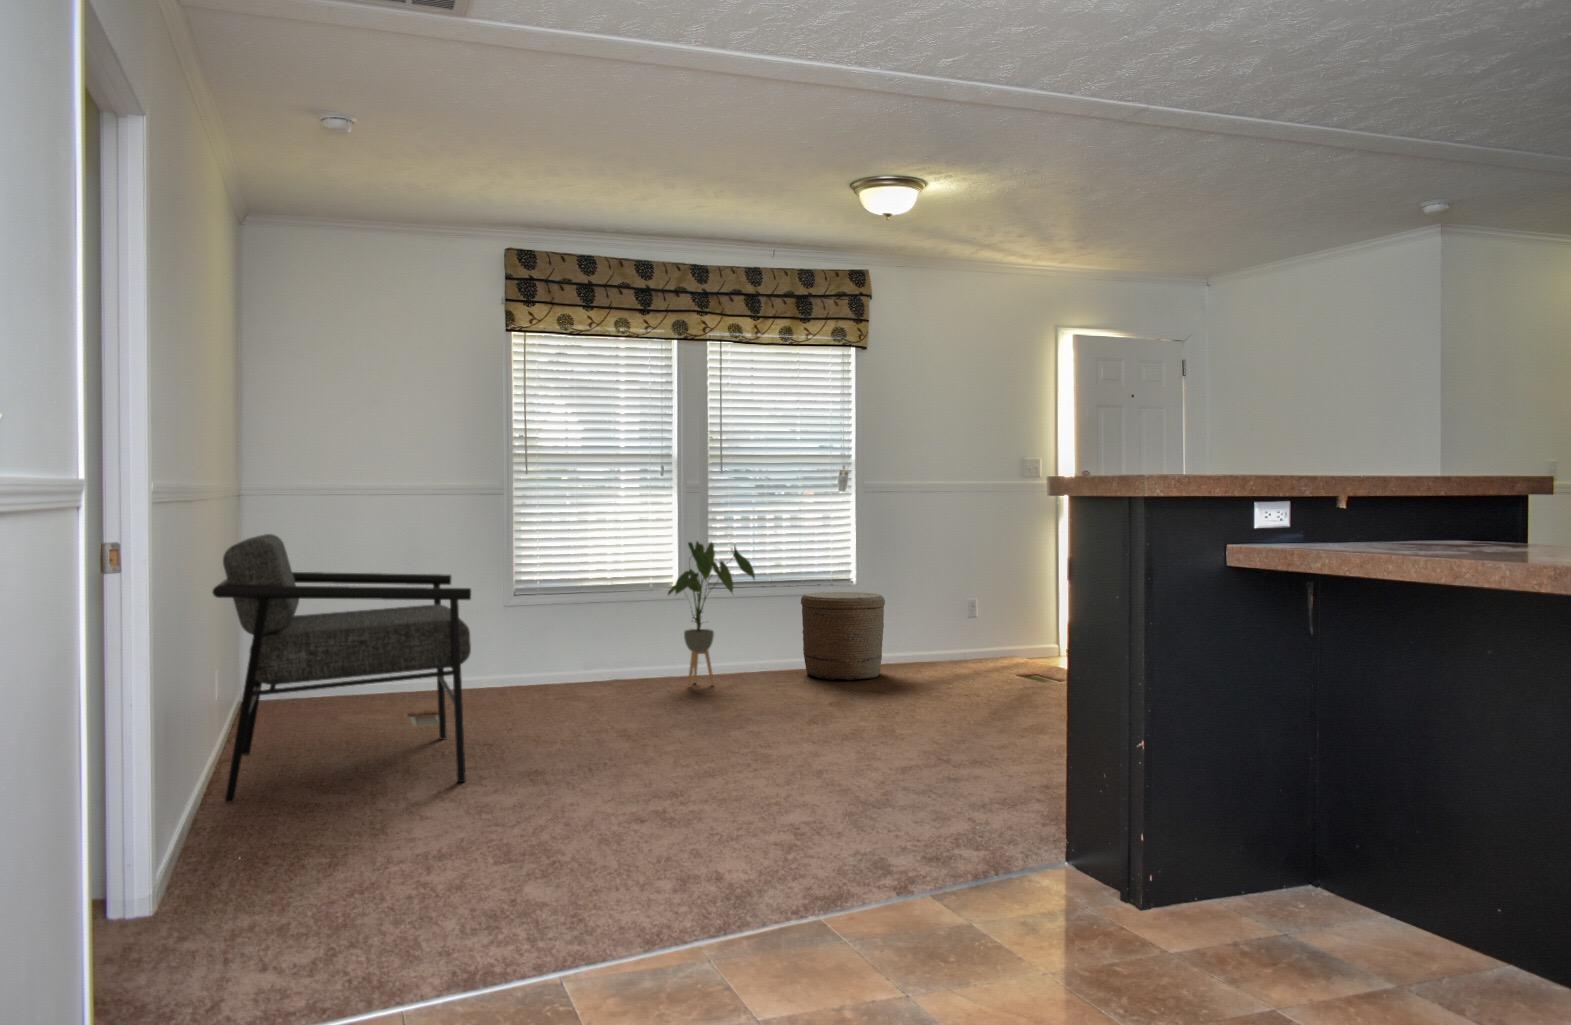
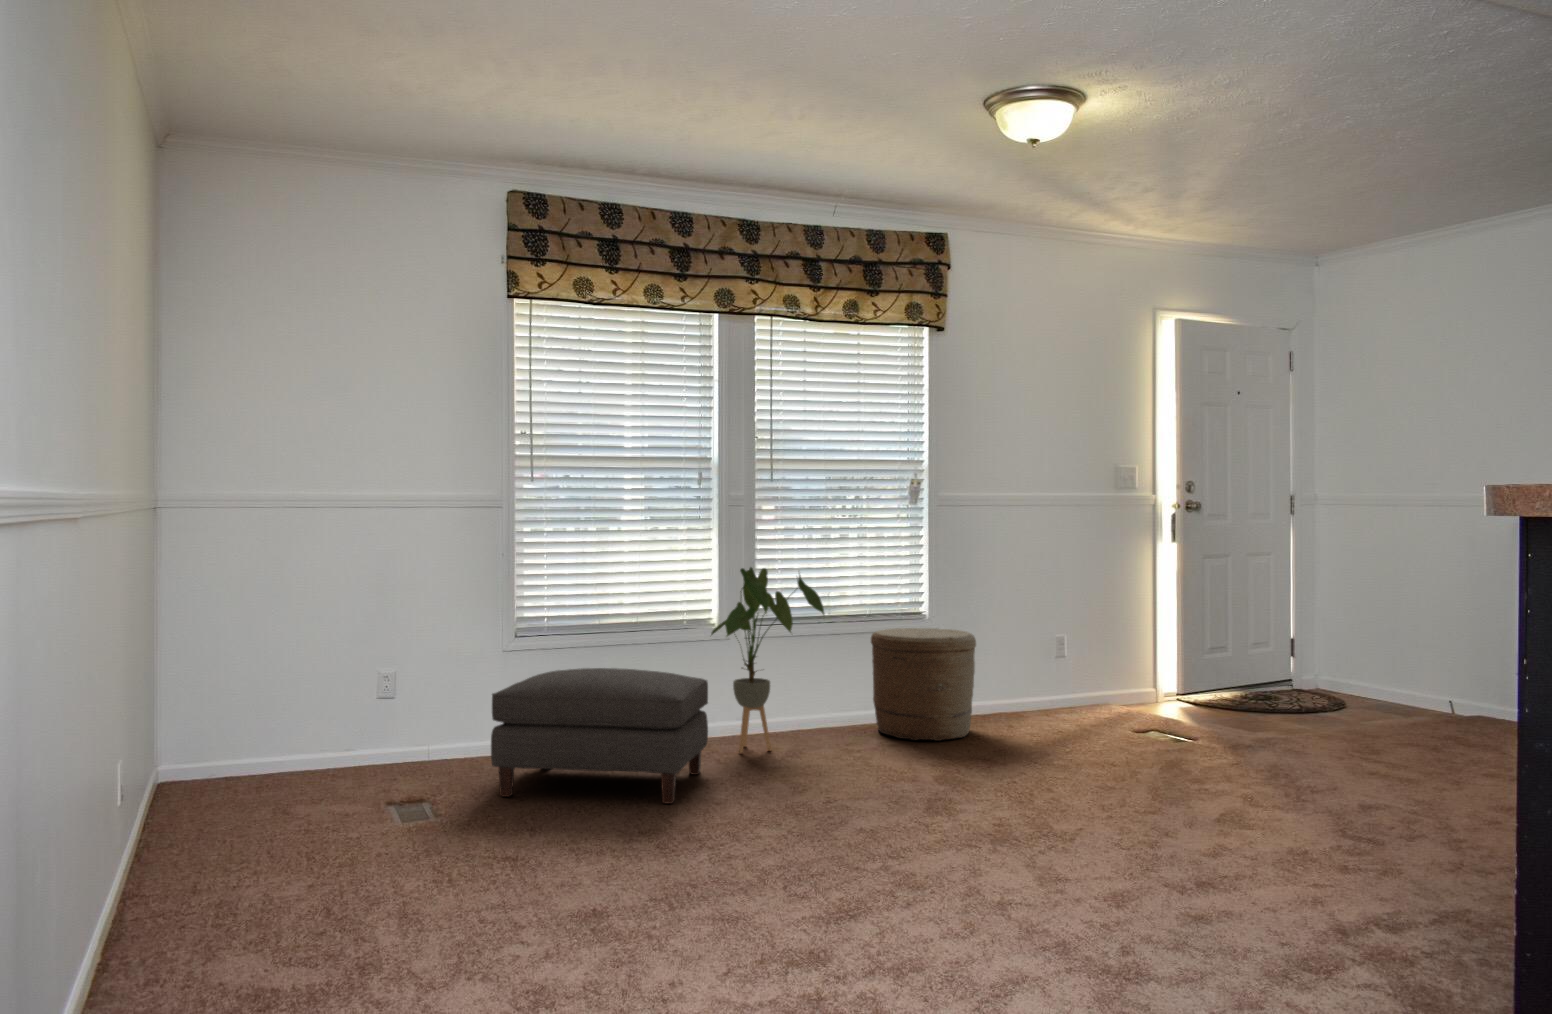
armchair: present [213,534,471,803] -> none [100,565,502,996]
ottoman: none [488,618,657,716] -> present [491,668,708,804]

